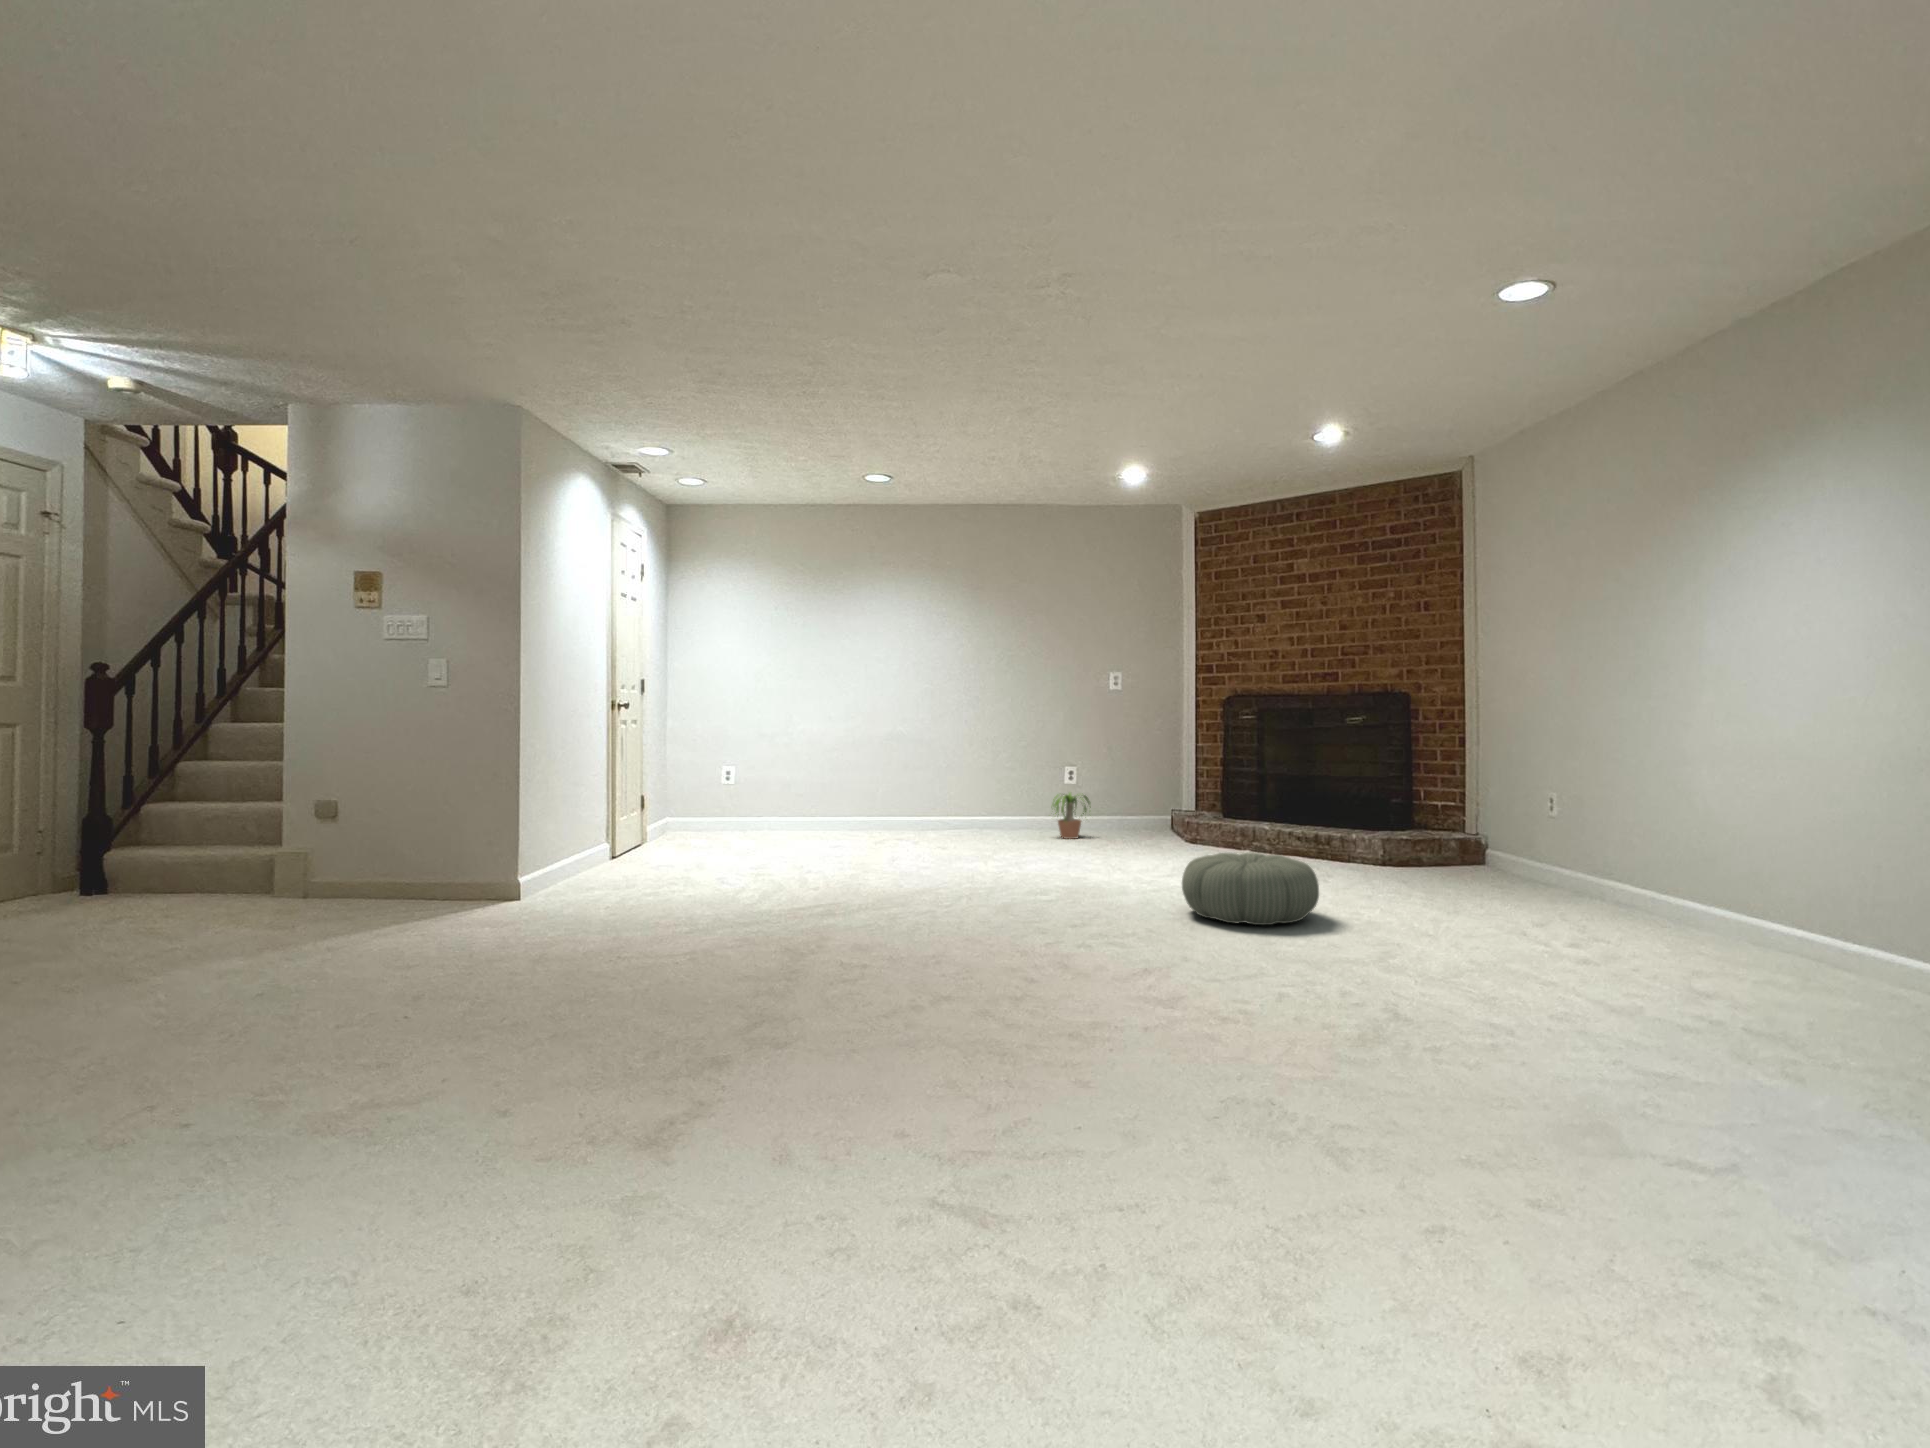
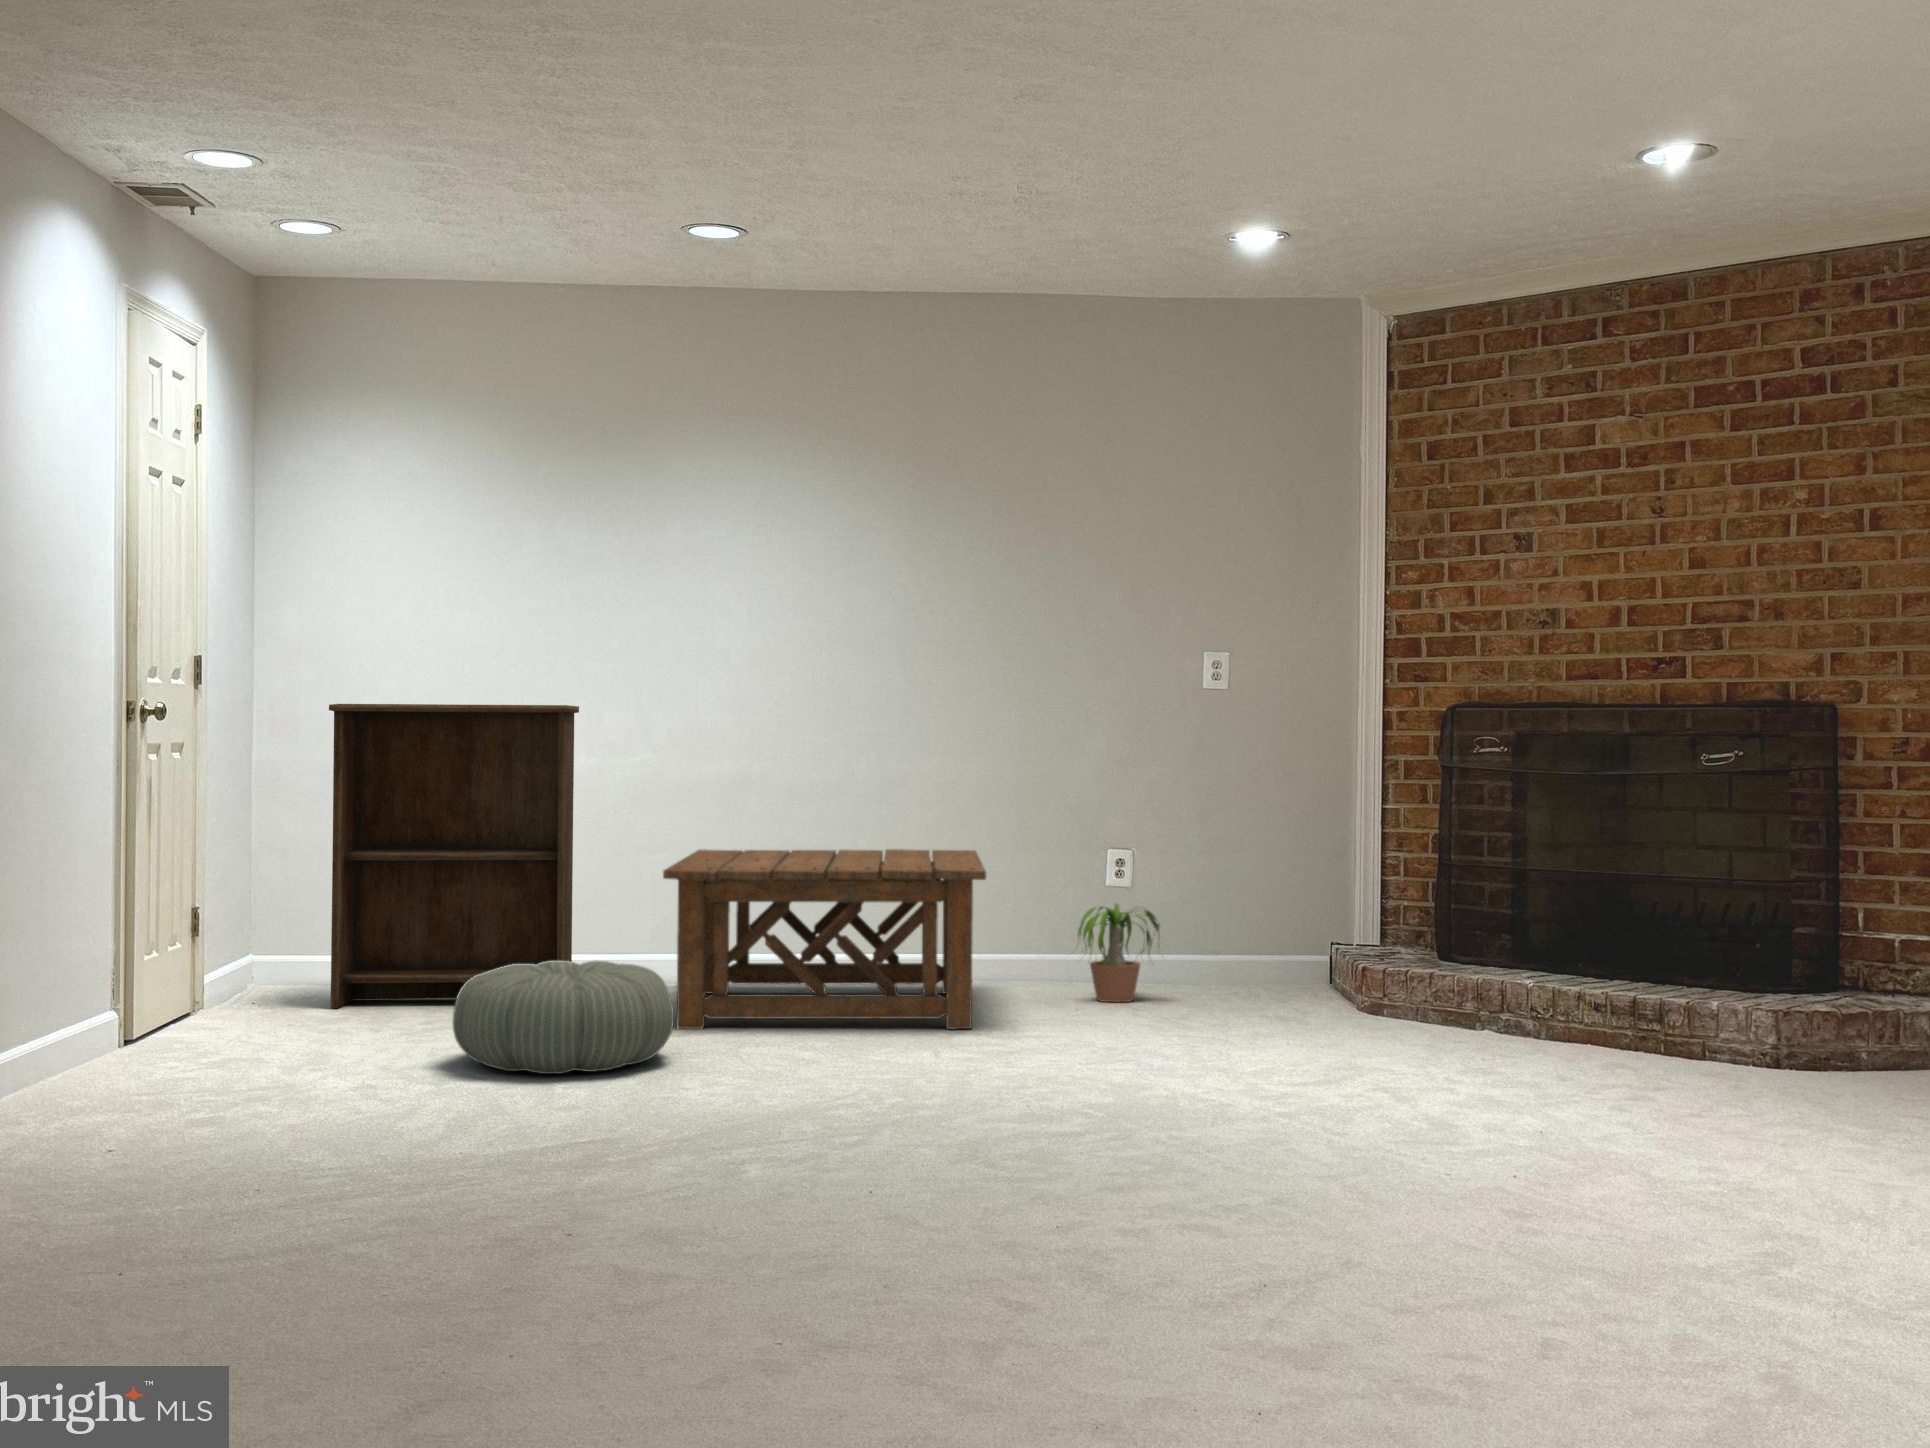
bookshelf: none [701,701,816,843] -> present [329,704,579,1009]
coffee table: none [858,768,1009,852] -> present [663,849,986,1029]
pouf: present [1182,853,1319,925] -> present [453,961,674,1074]

